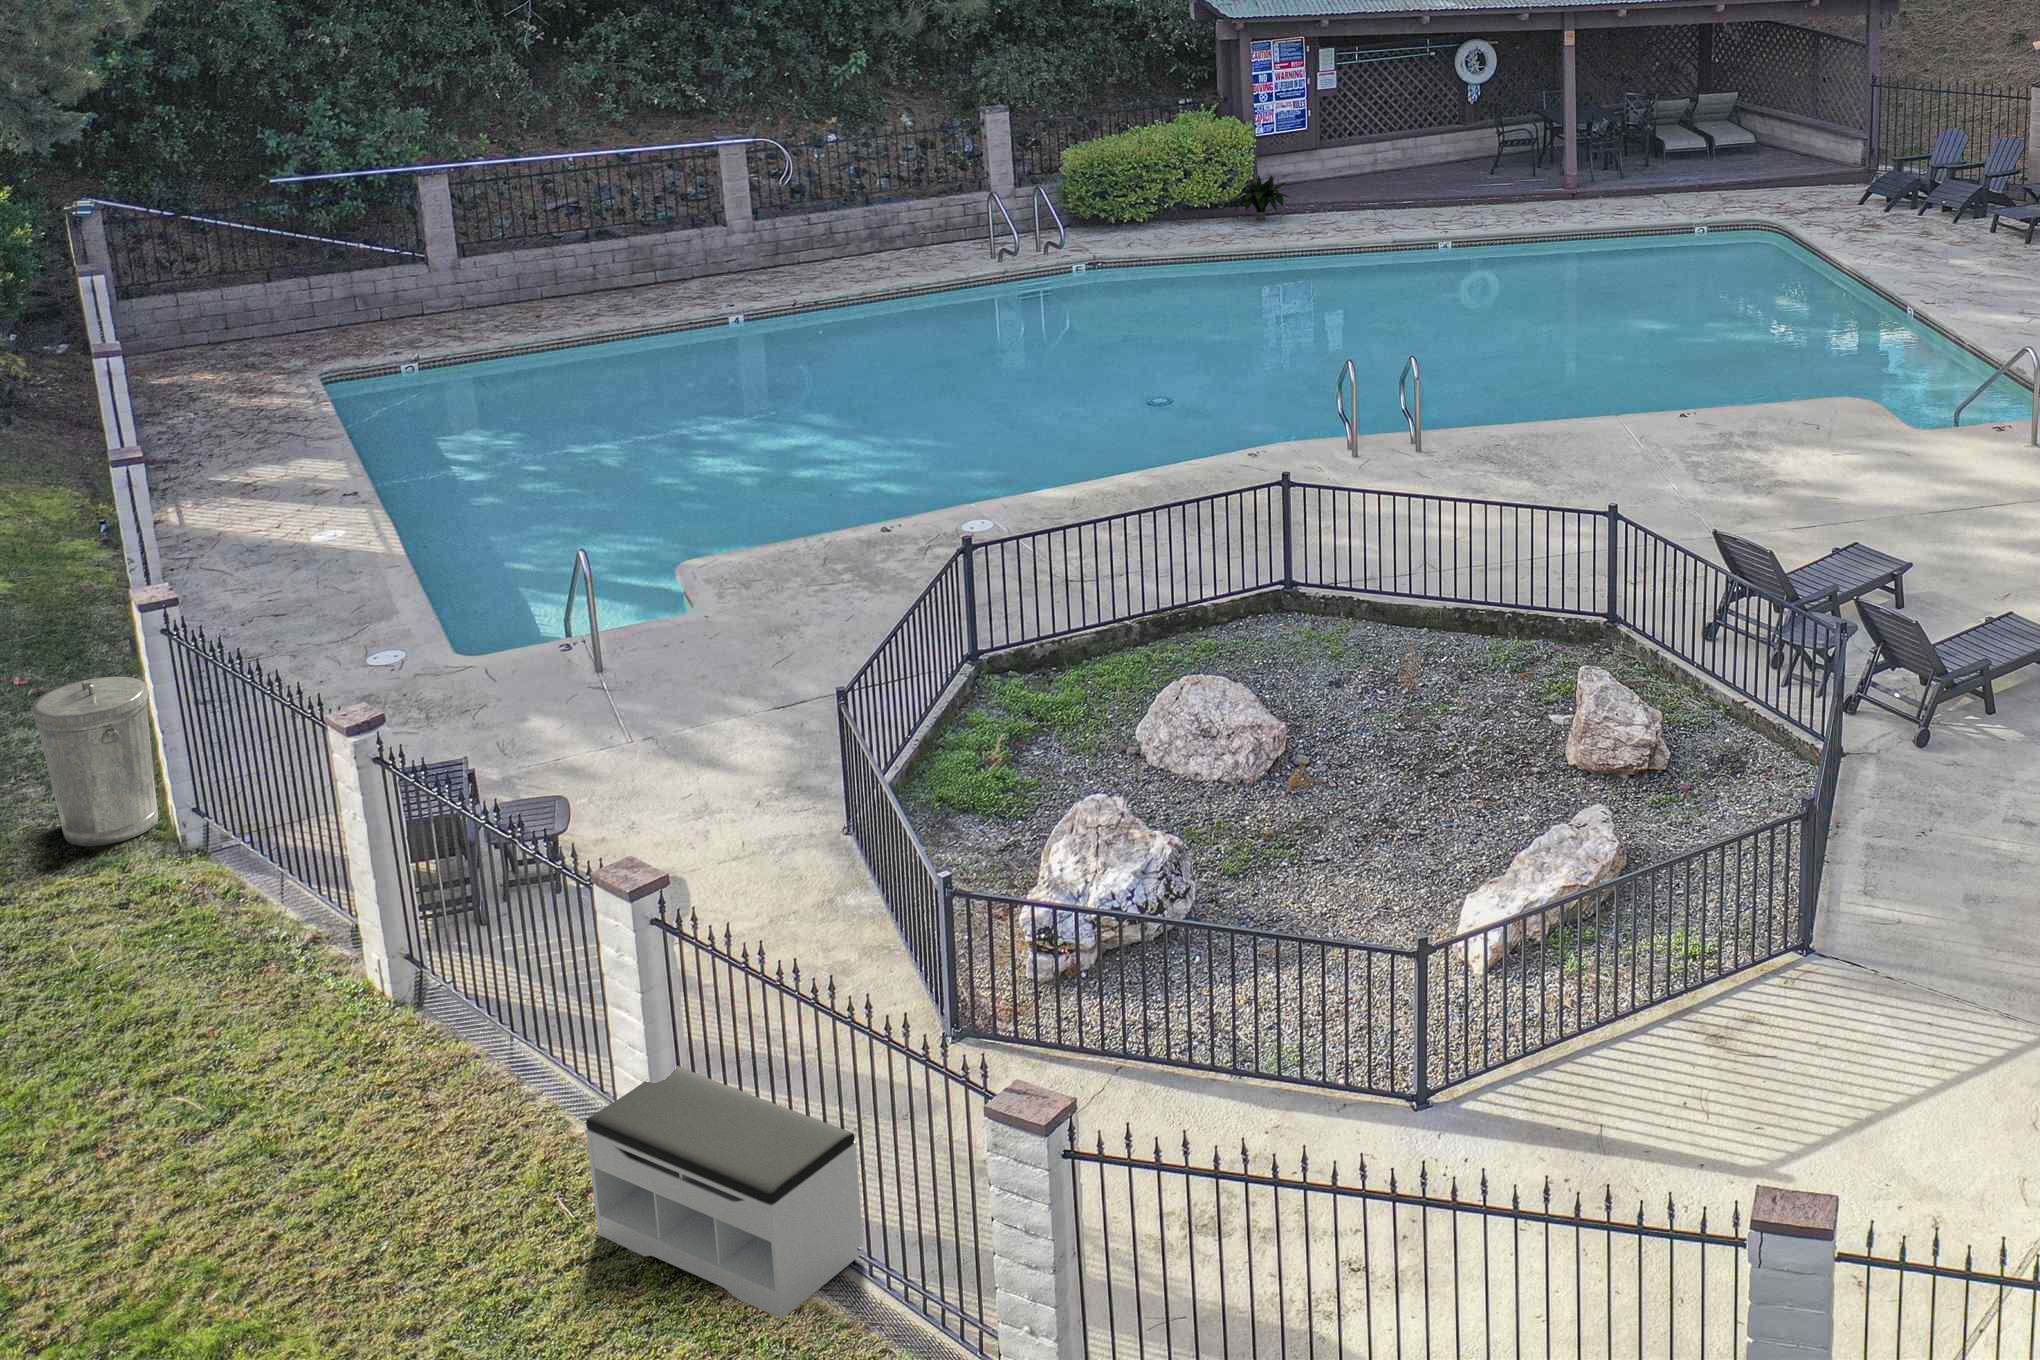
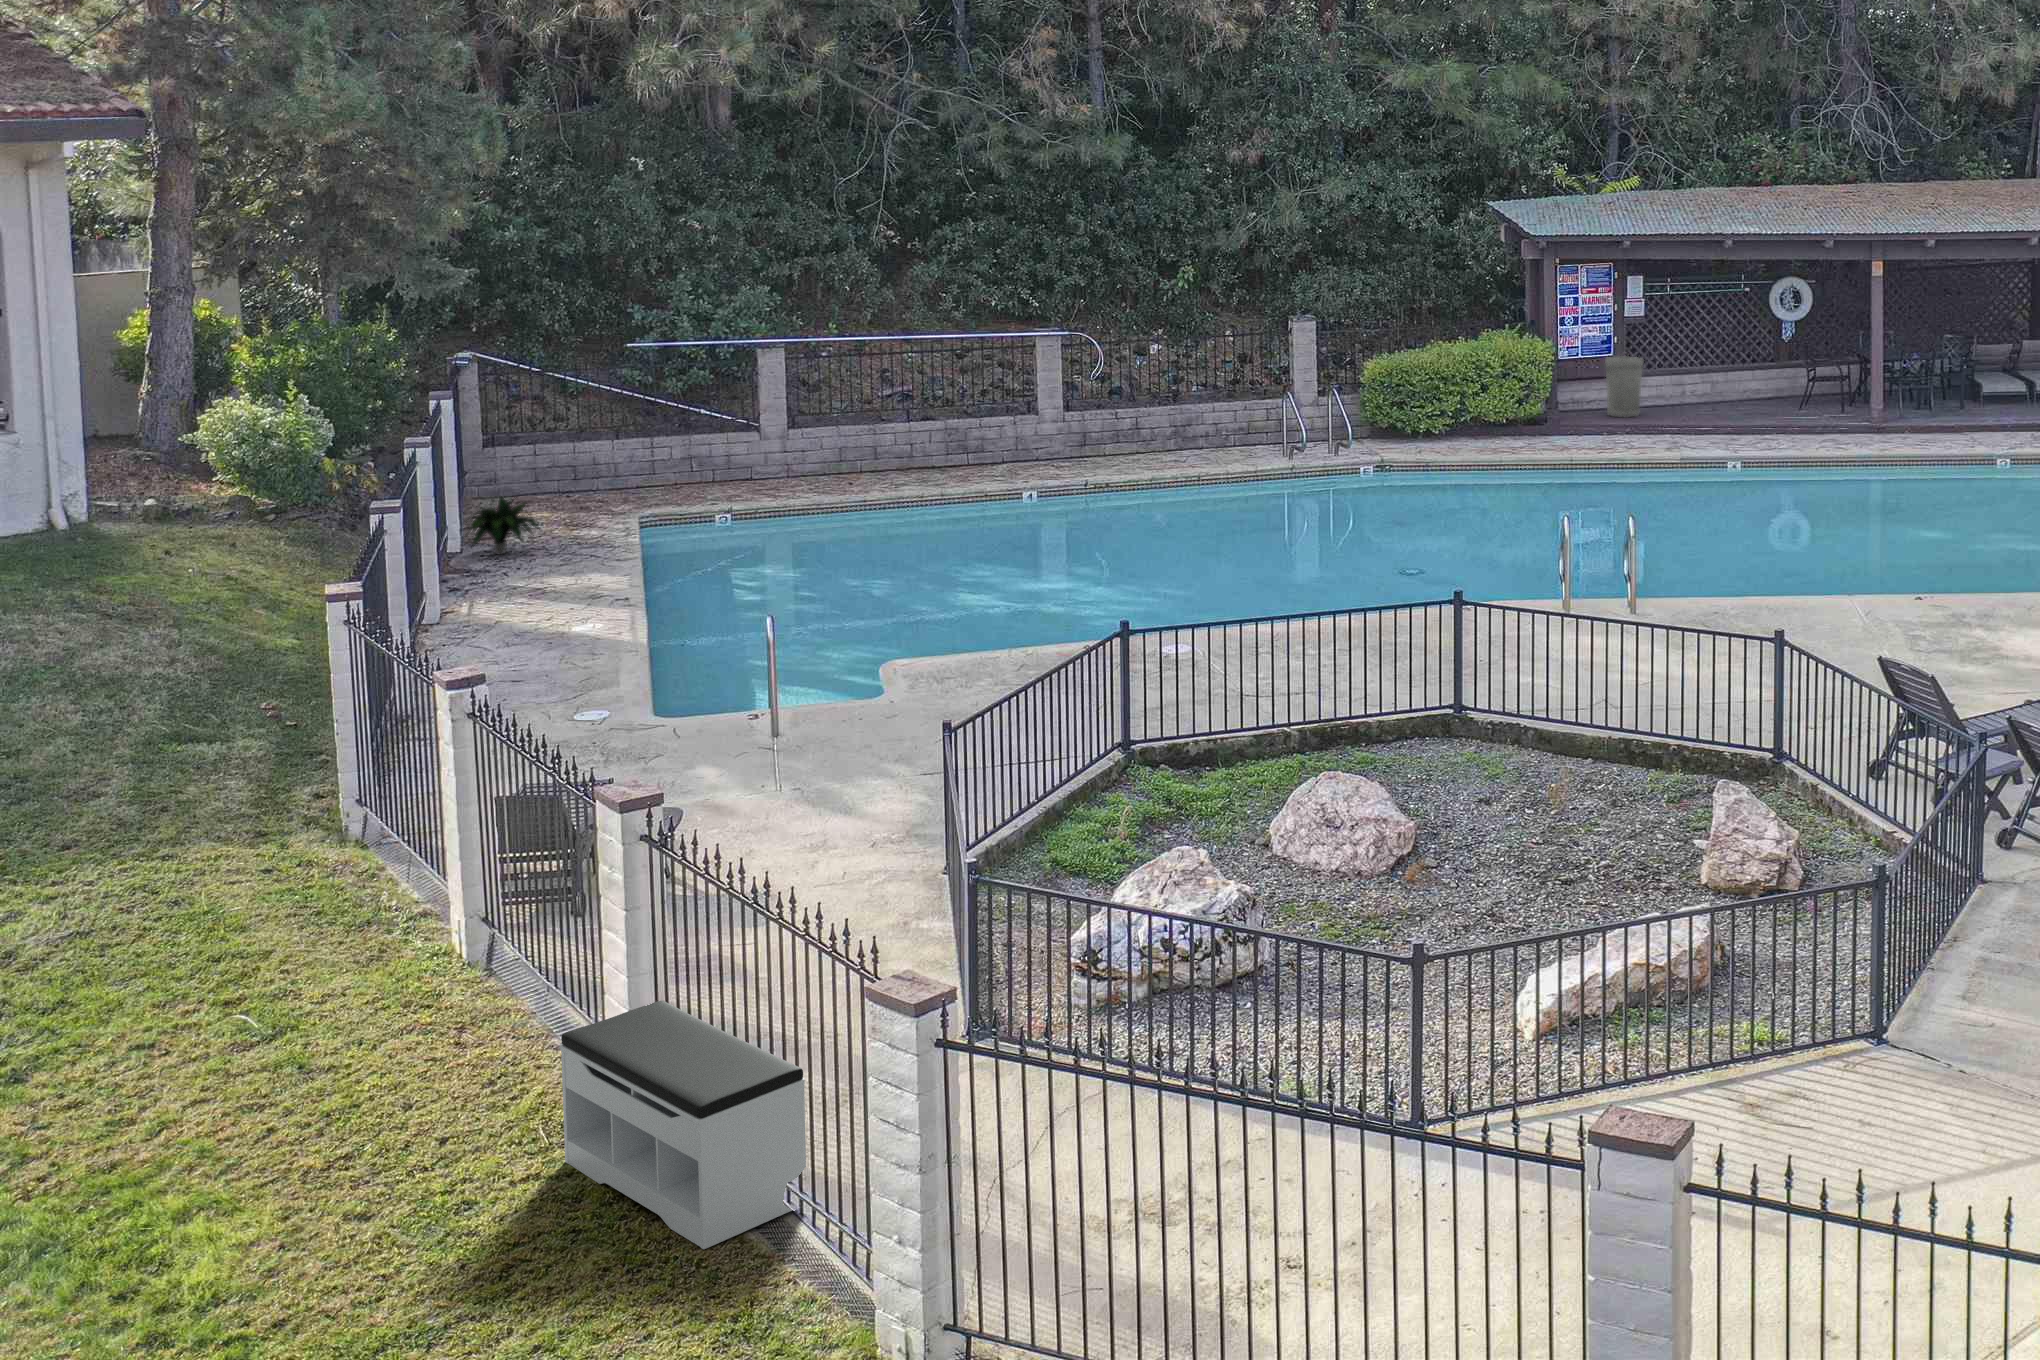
potted plant: present [1234,175,1290,220] -> present [470,497,538,554]
trash can: present [31,677,158,846] -> present [1605,354,1643,417]

